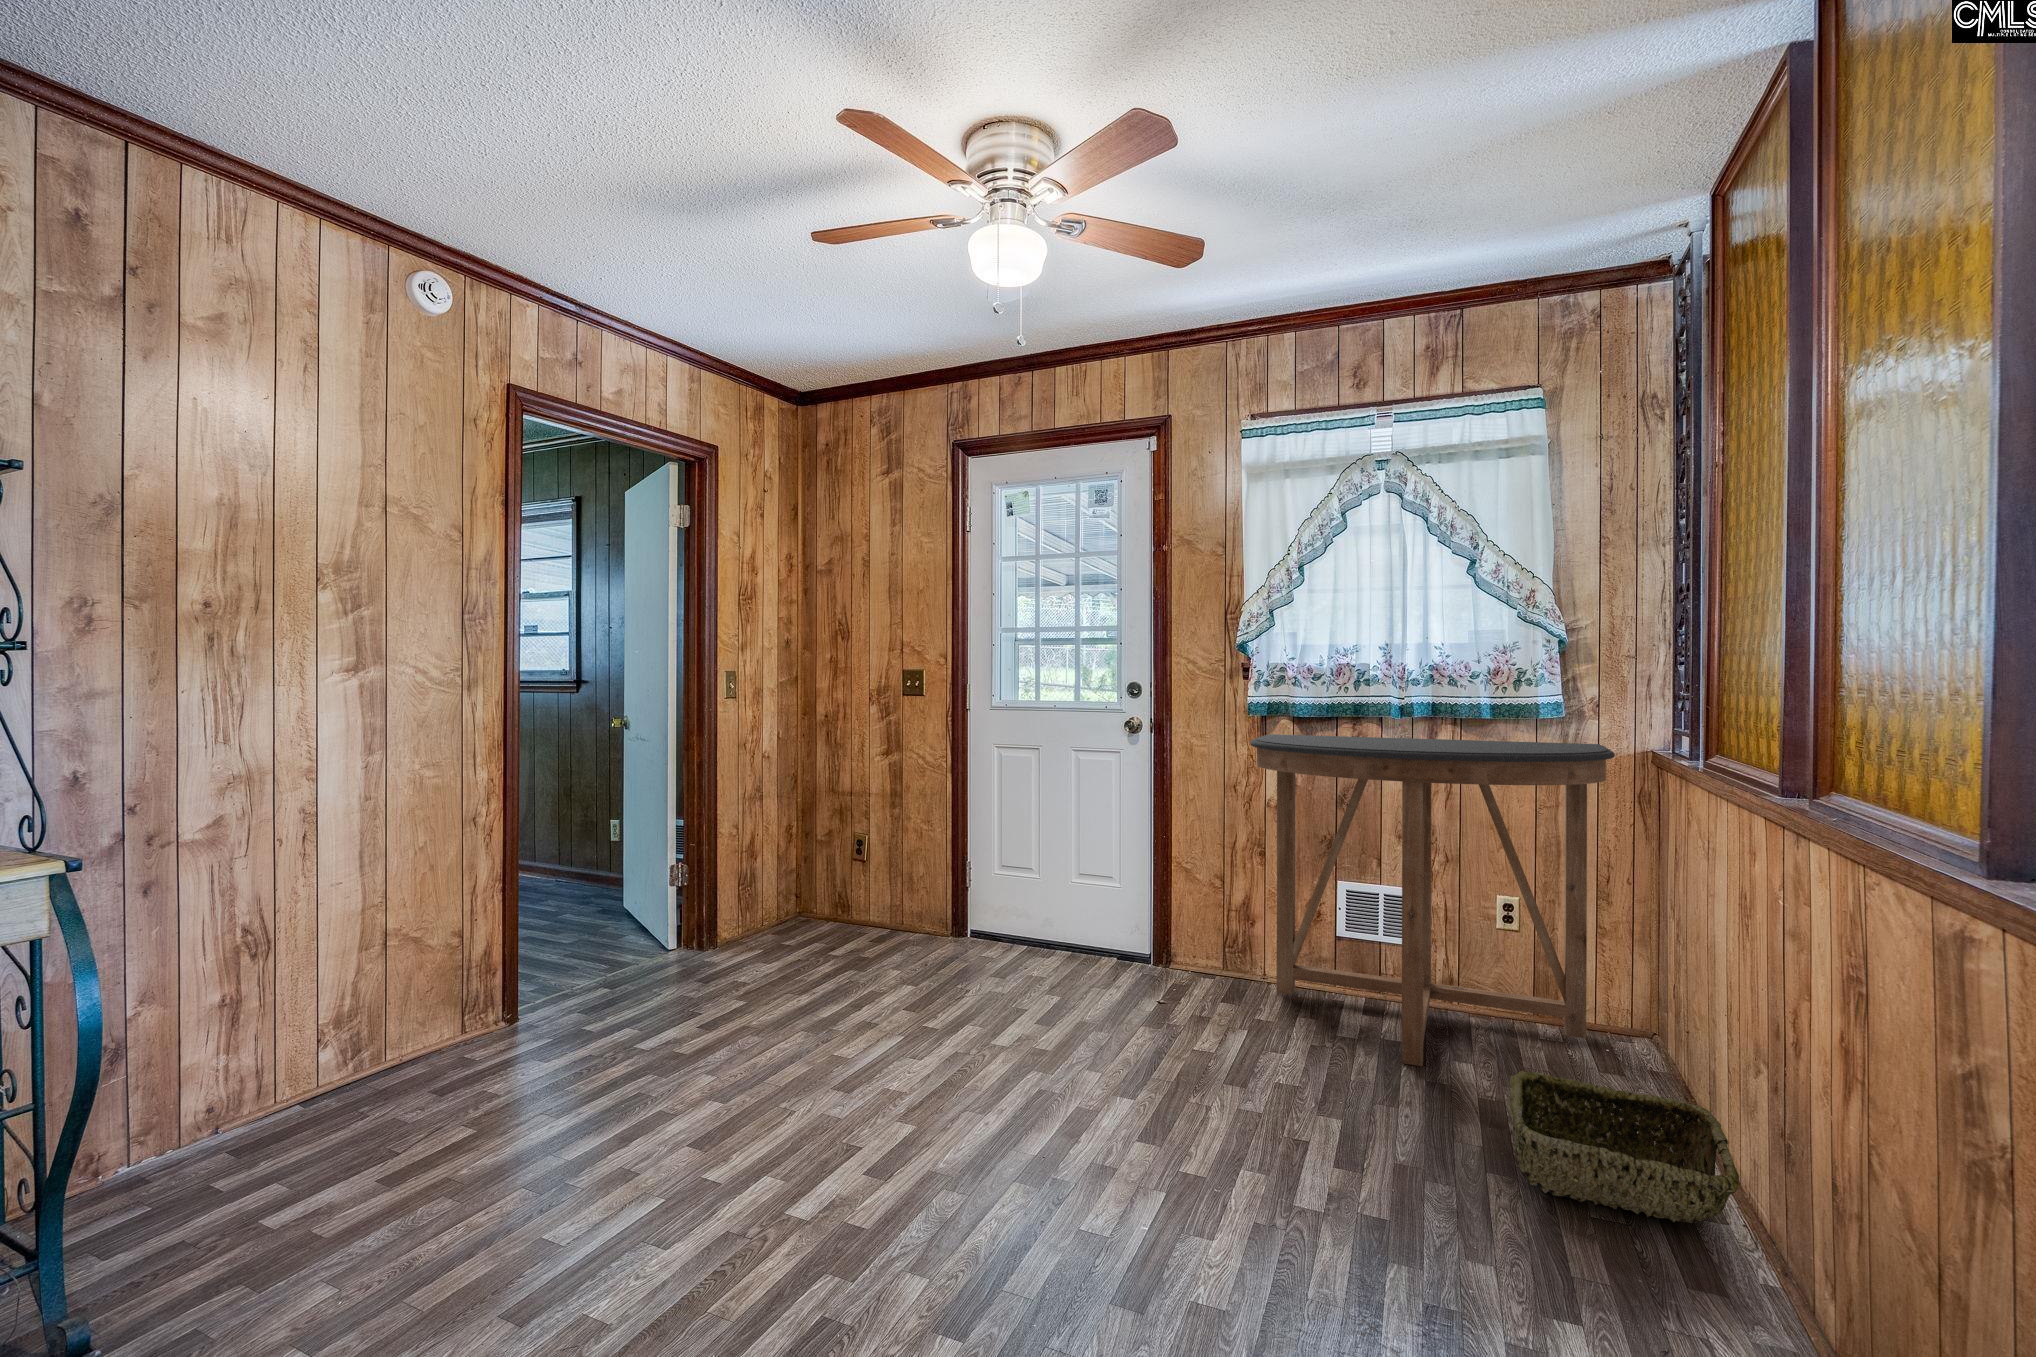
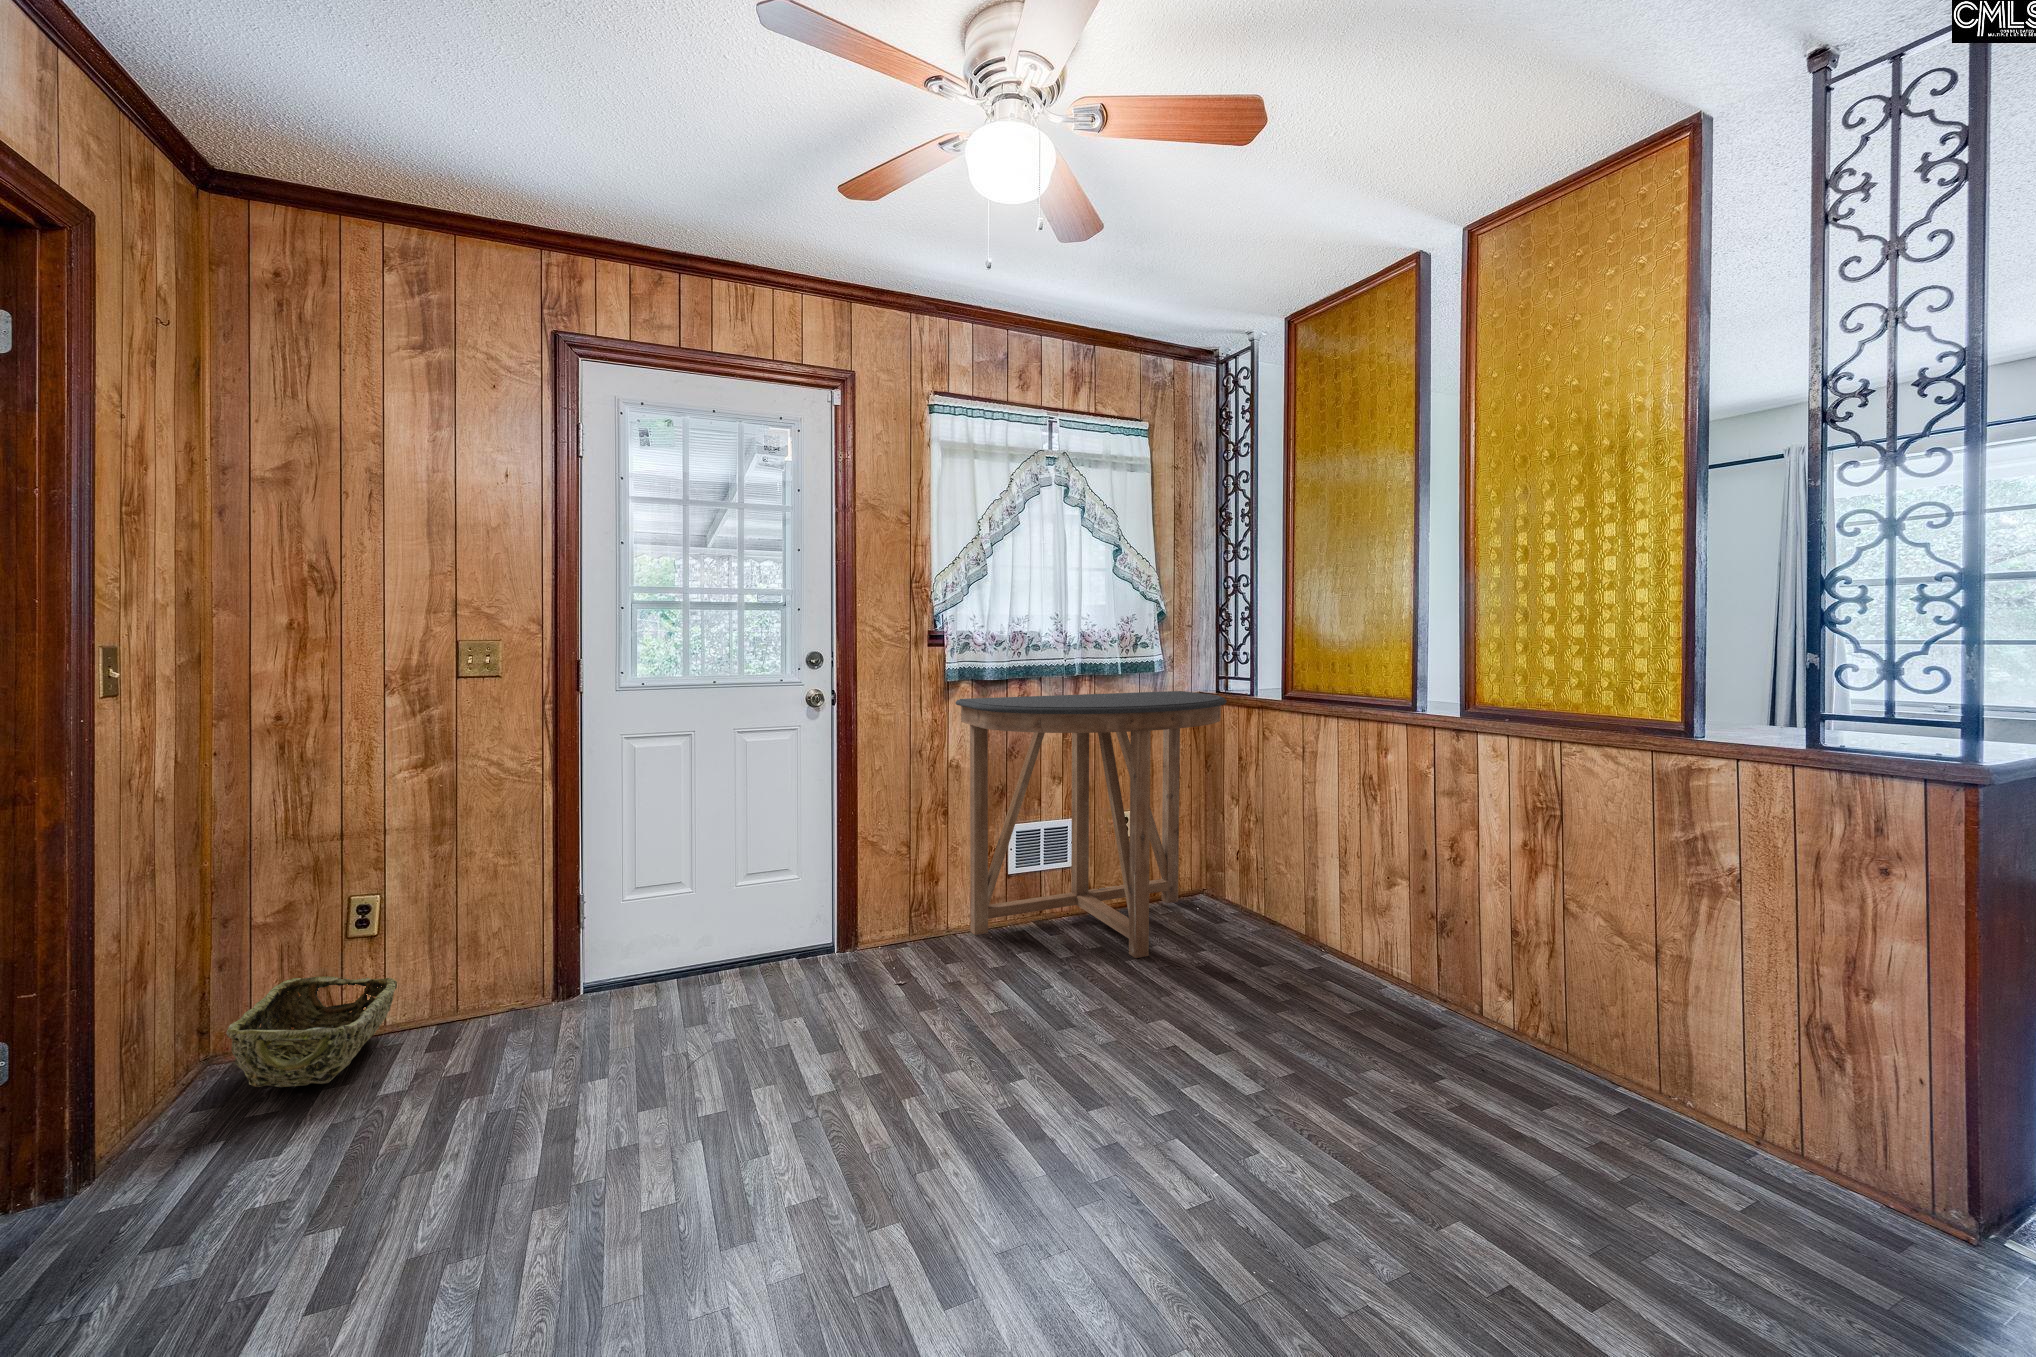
woven basket: present [1509,1071,1739,1223] -> present [226,977,397,1087]

